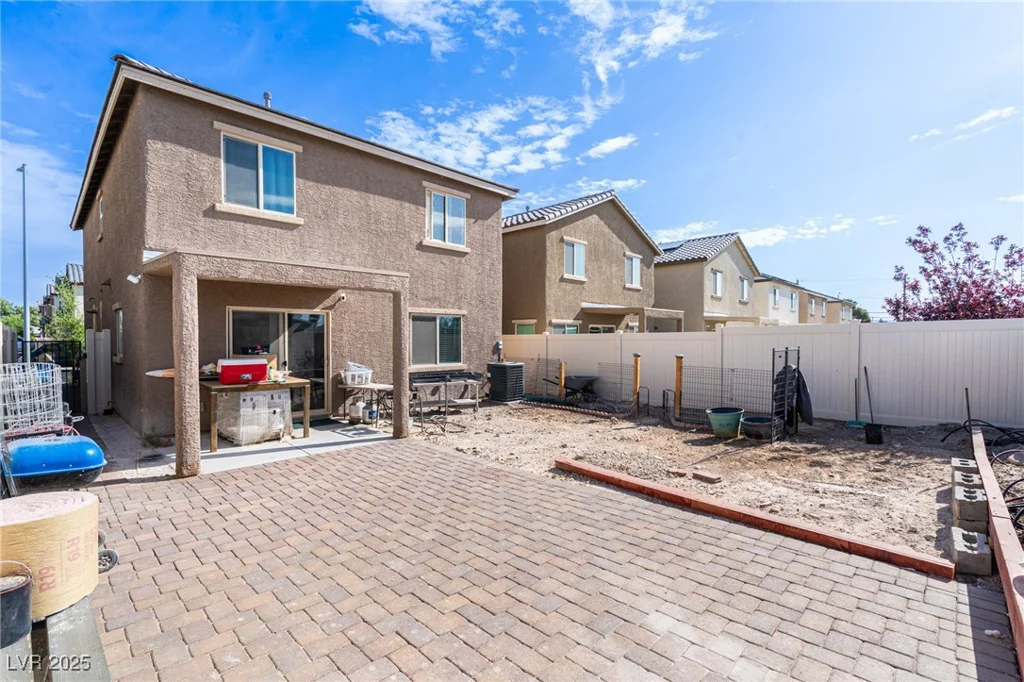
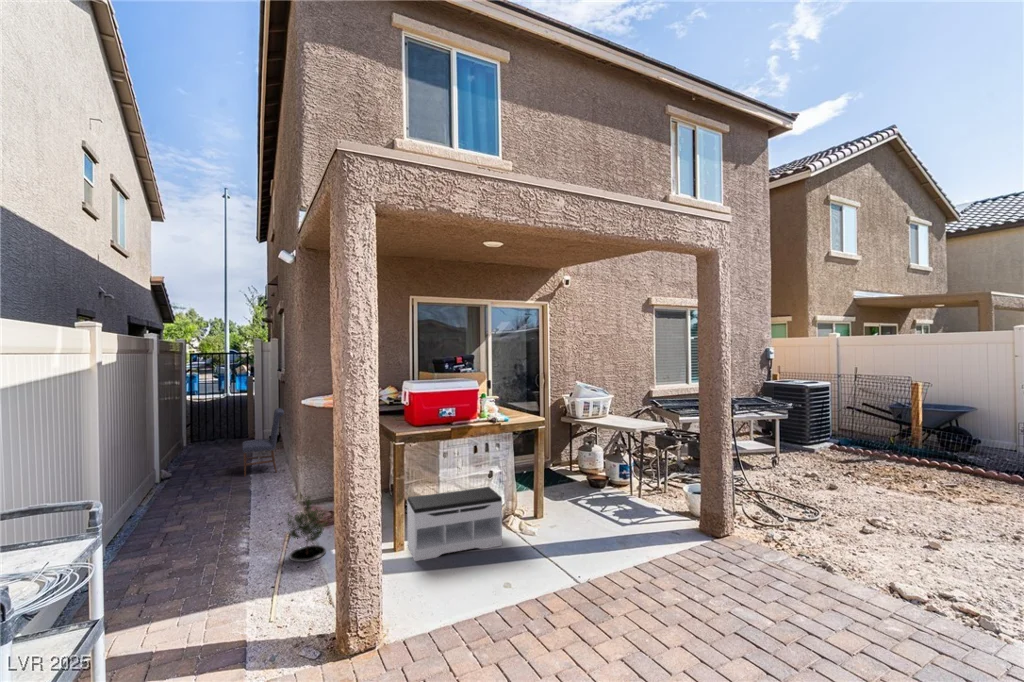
chair: none [85,382,122,431] -> present [242,408,284,477]
bench: none [218,420,277,456] -> present [407,487,502,561]

